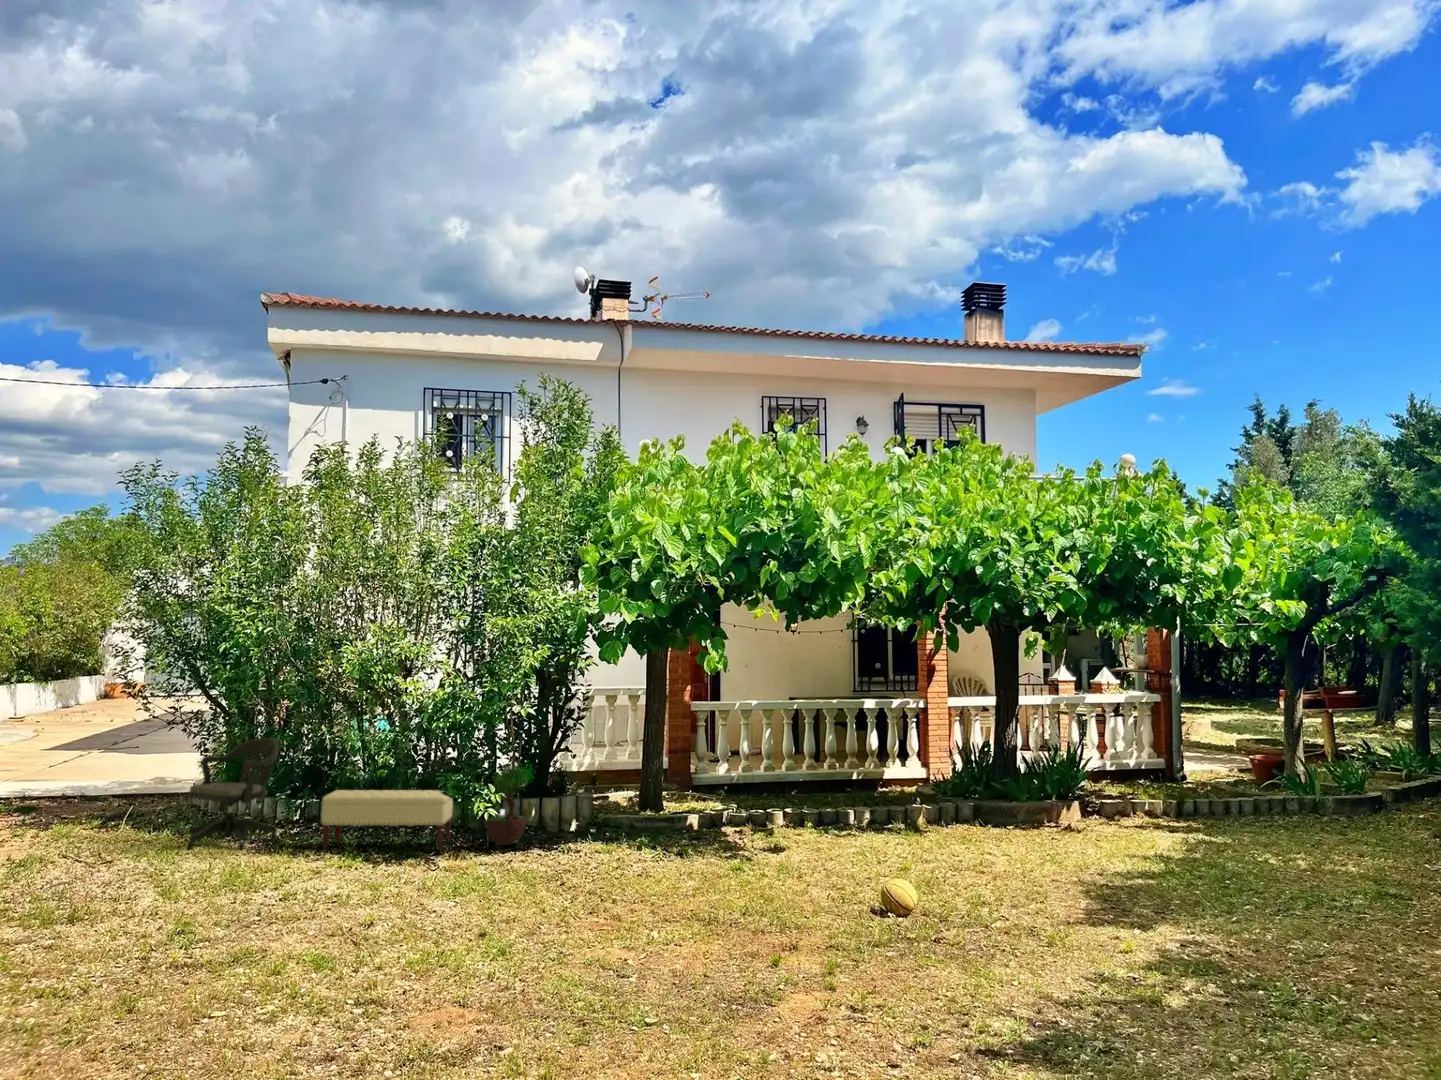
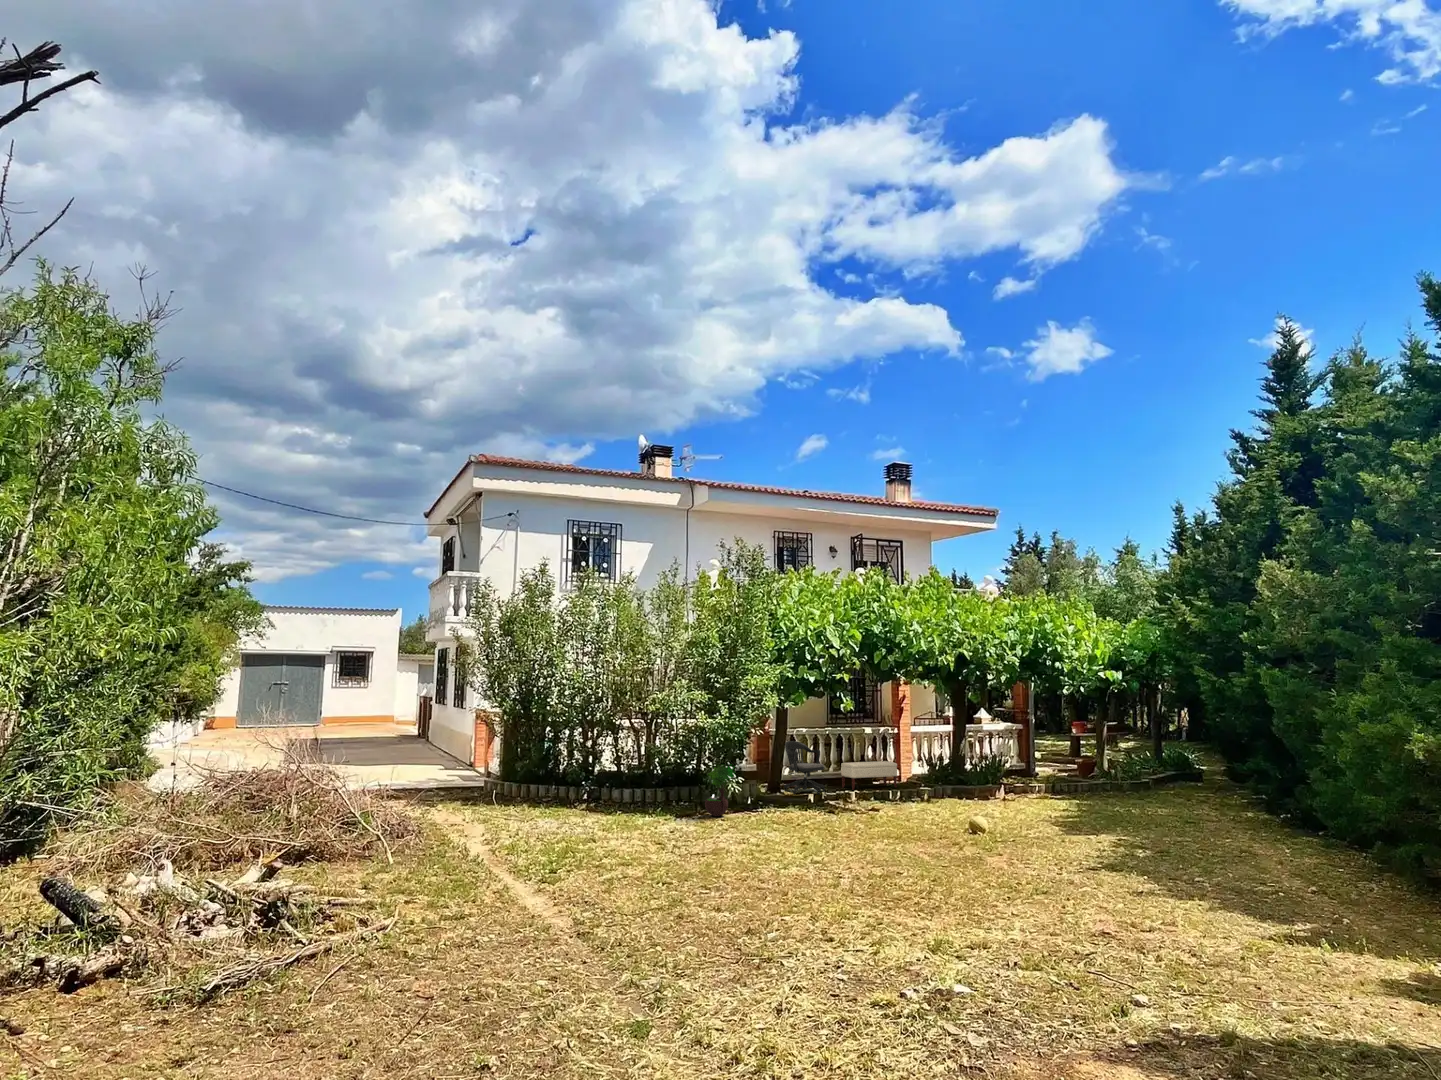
chair: present [187,738,279,849] -> present [784,741,825,795]
bench: present [322,790,453,850] -> present [841,761,897,790]

